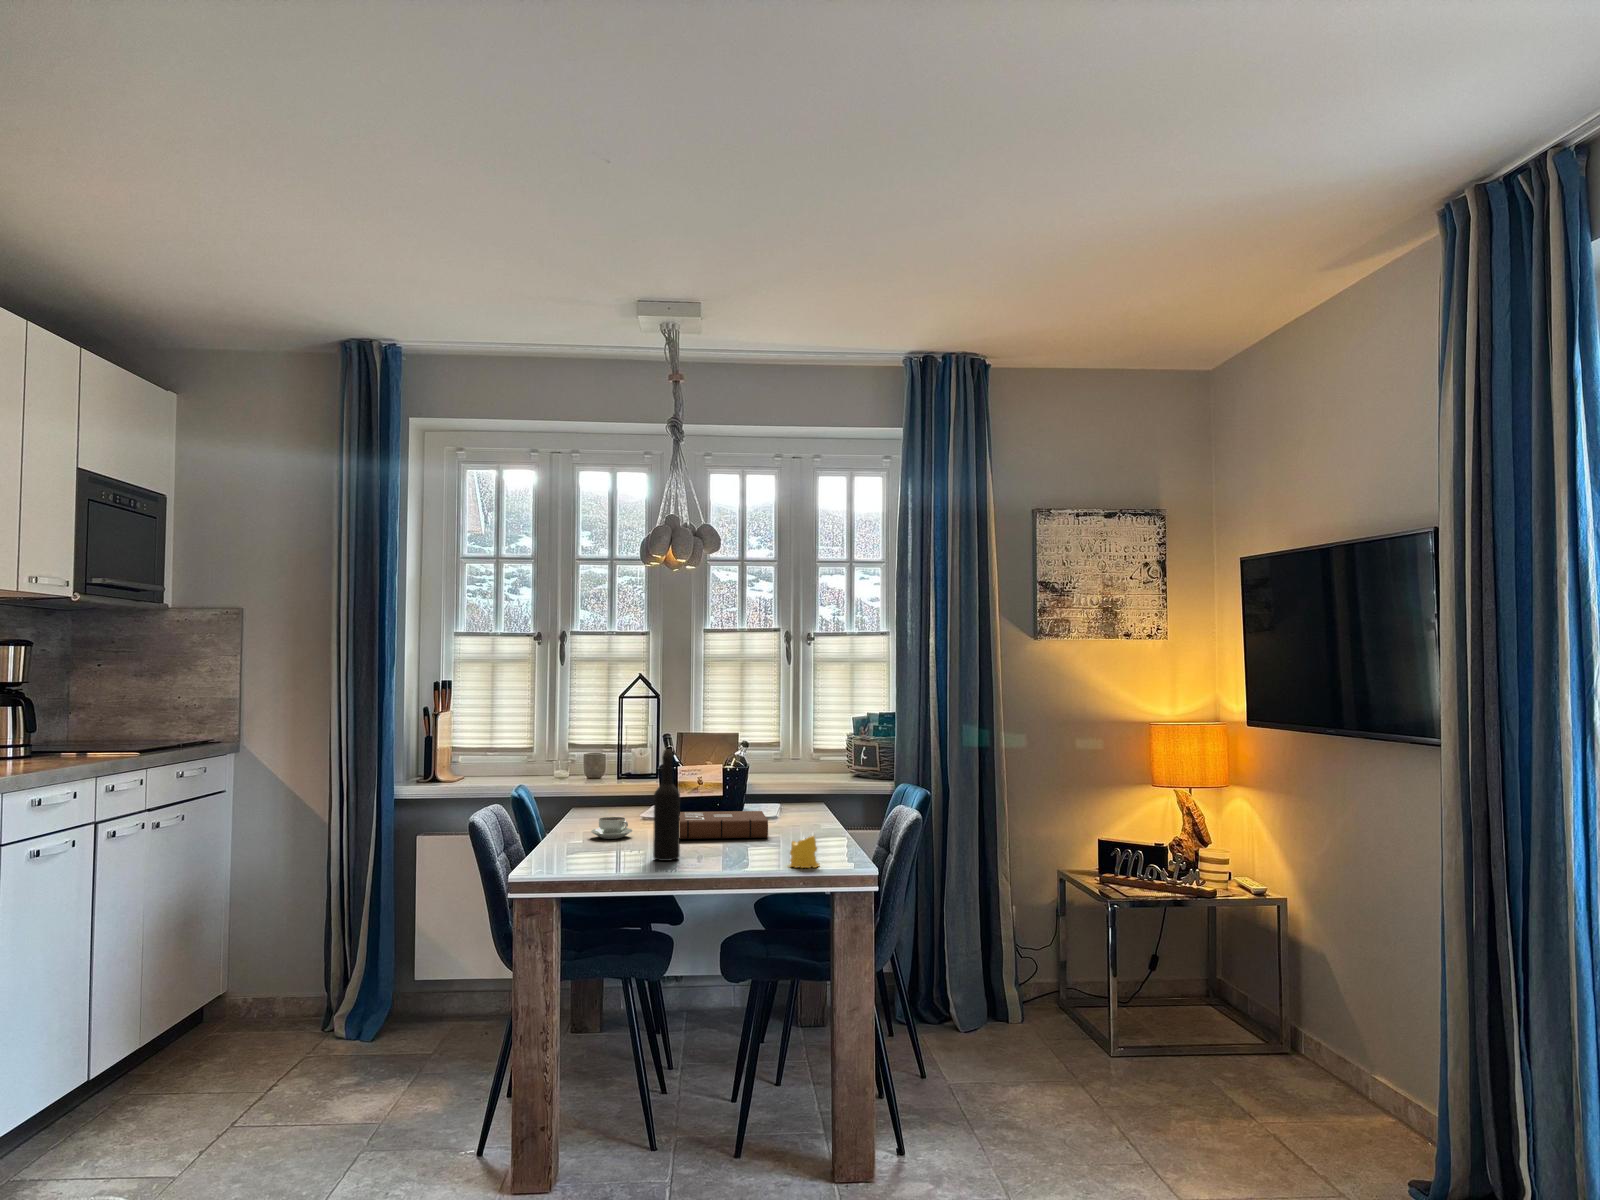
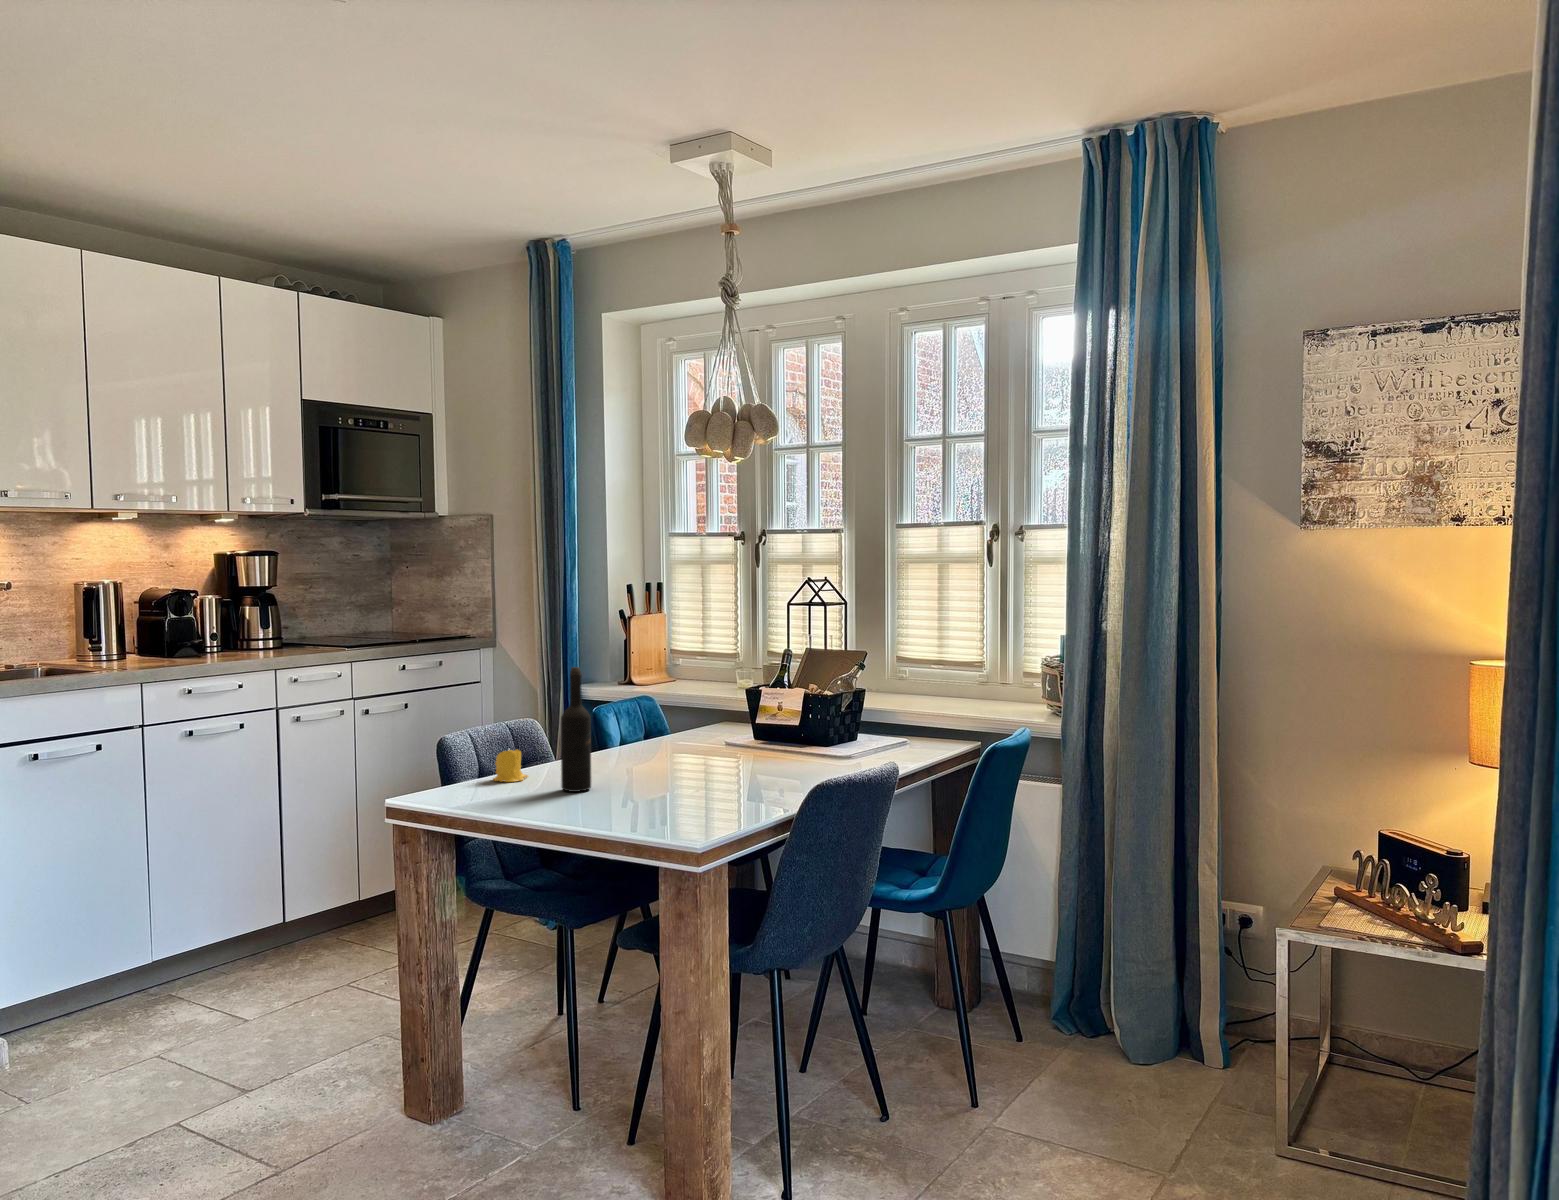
book: present [680,811,768,839] -> none [659,737,797,777]
coffee cup: present [591,817,633,839] -> none [606,736,652,761]
candle: present [789,836,820,868] -> present [493,750,528,782]

